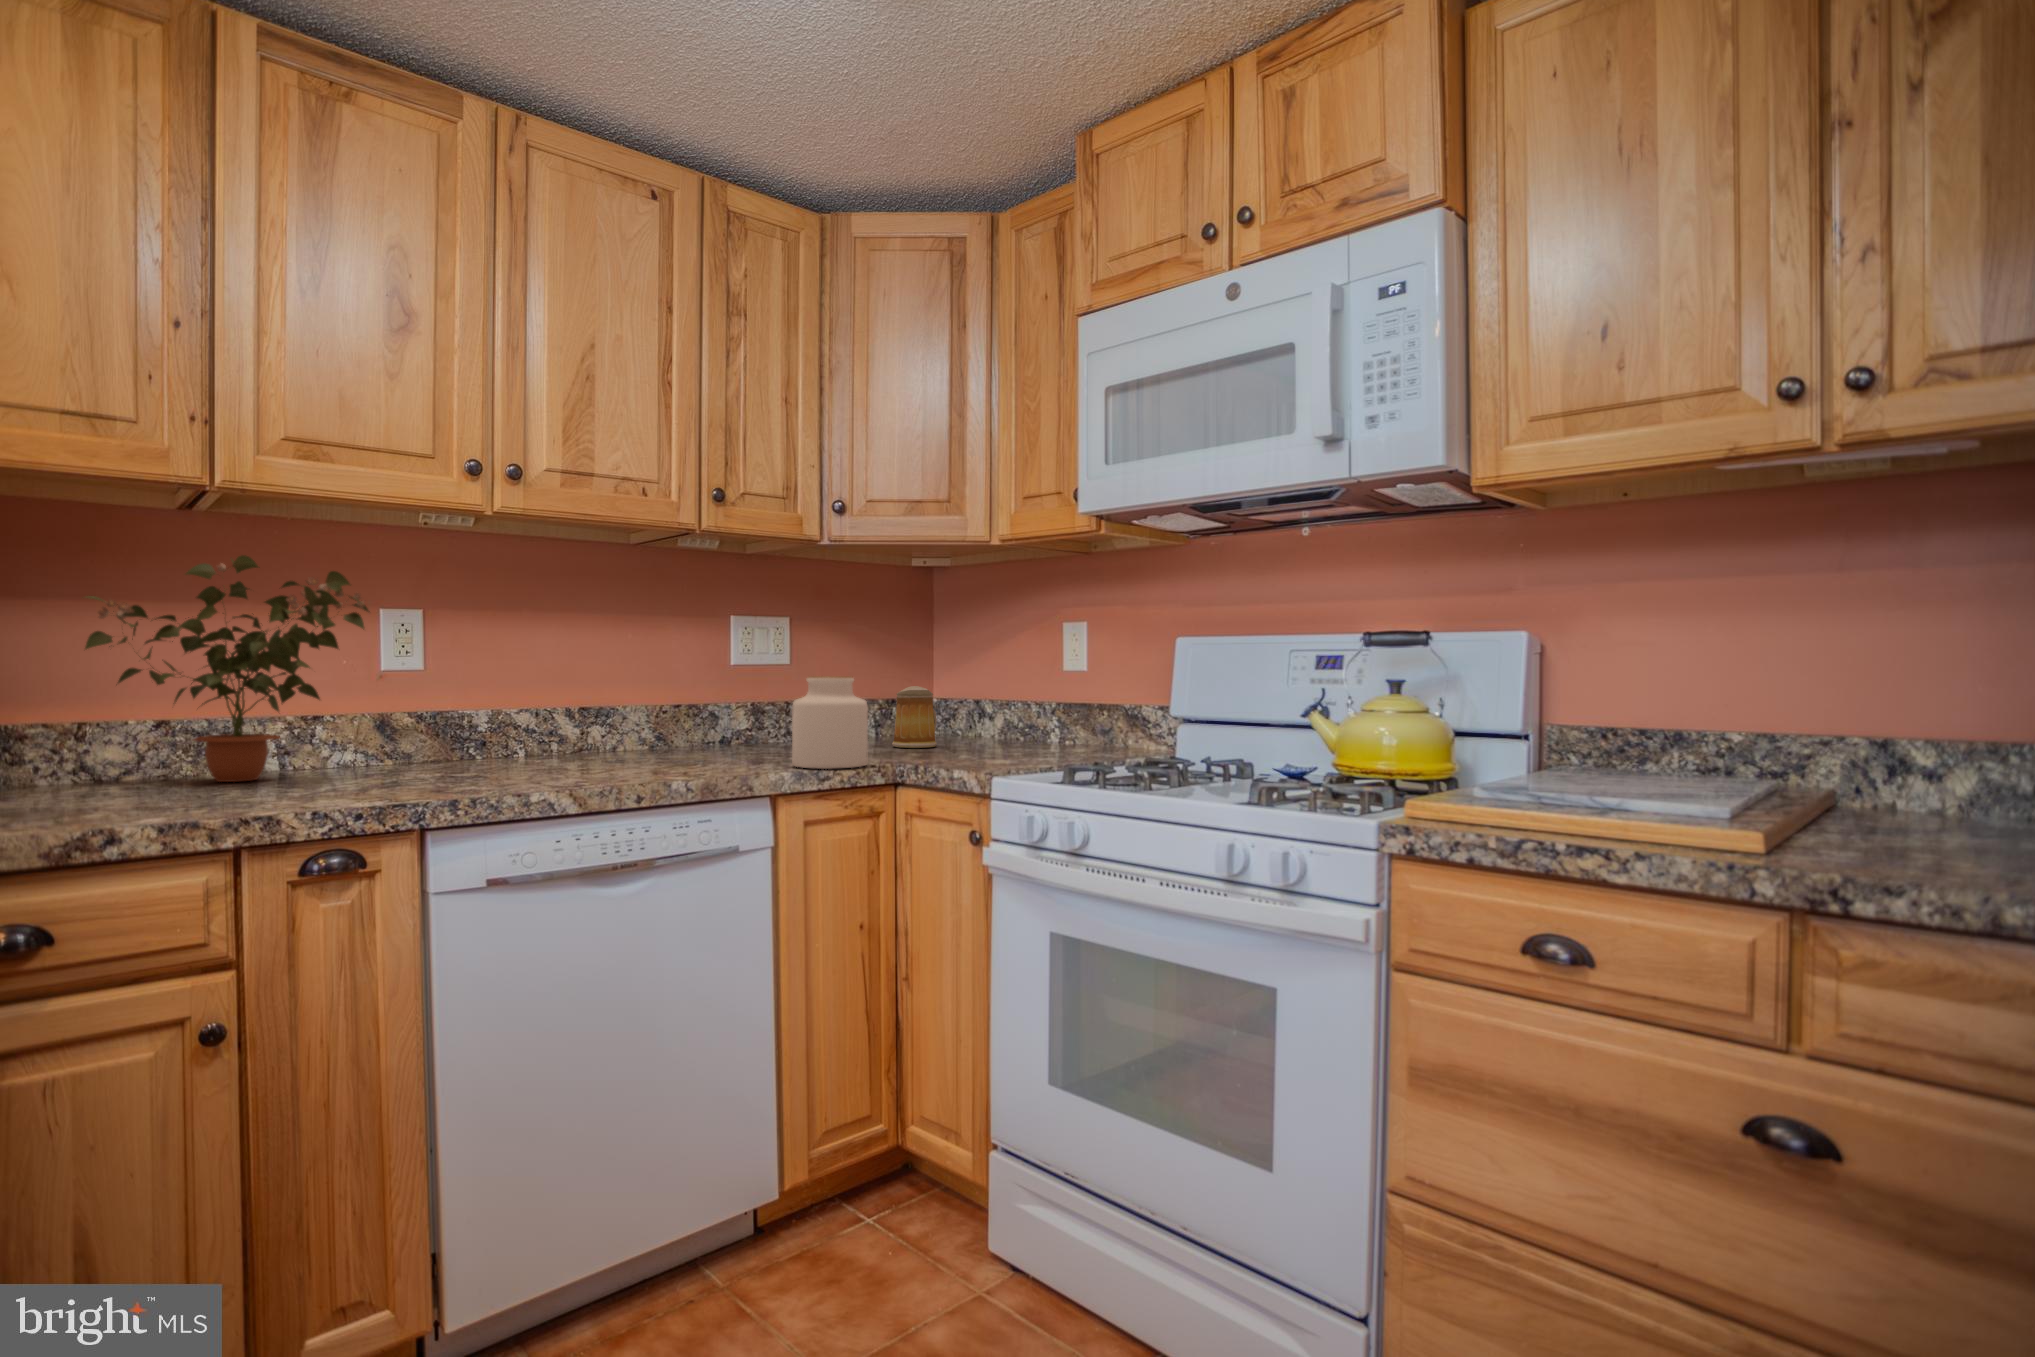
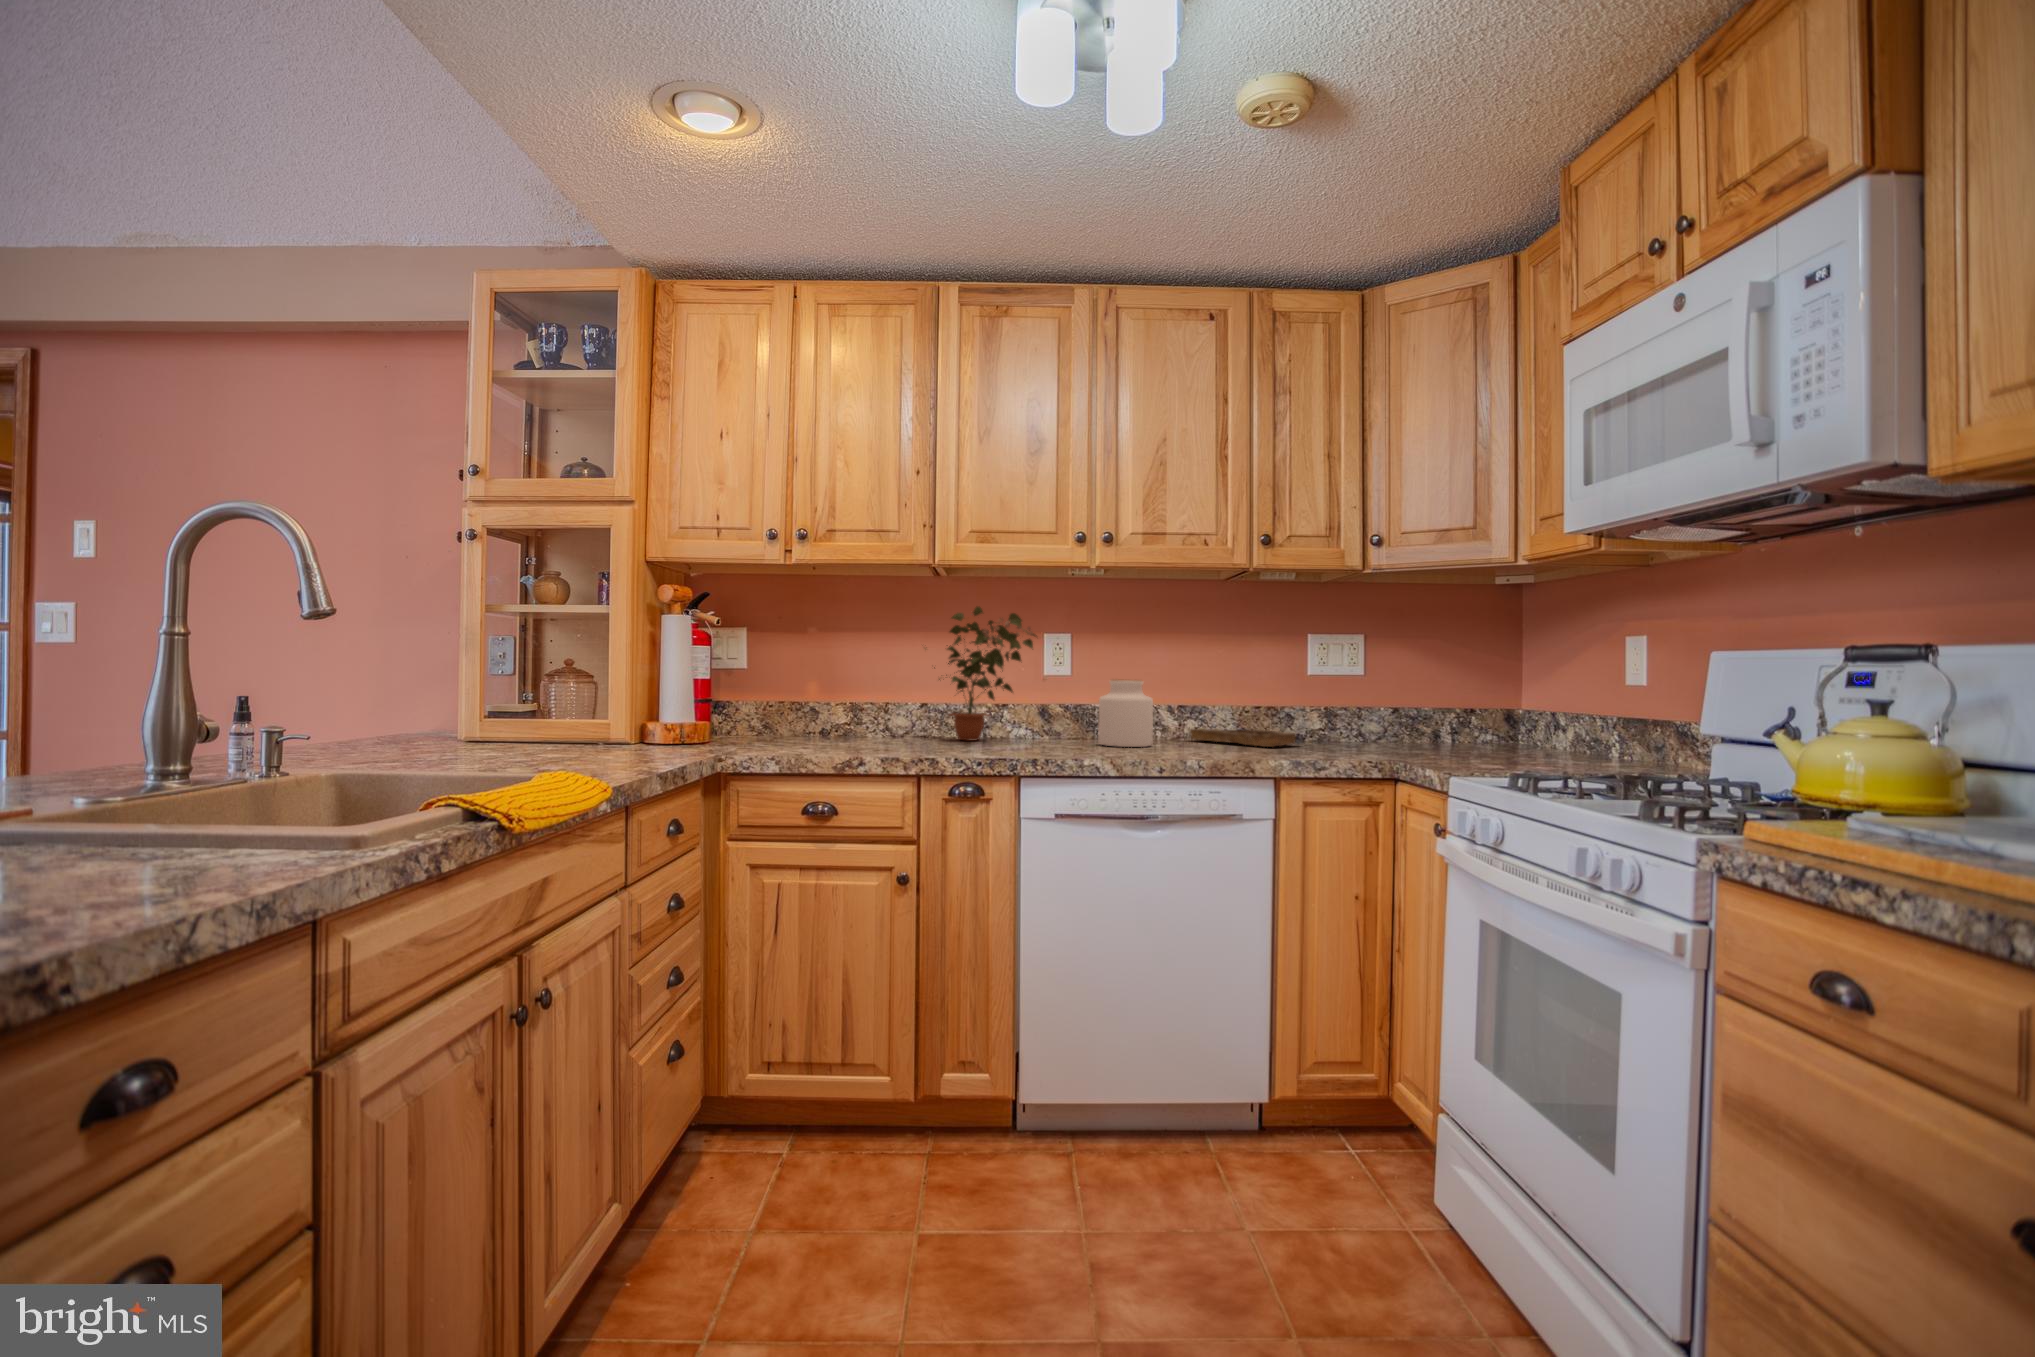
jar: present [792,676,868,769] -> present [1098,679,1153,747]
mug: present [892,686,937,748] -> none [1447,697,1499,755]
tray: none [582,731,741,755] -> present [1190,729,1296,747]

